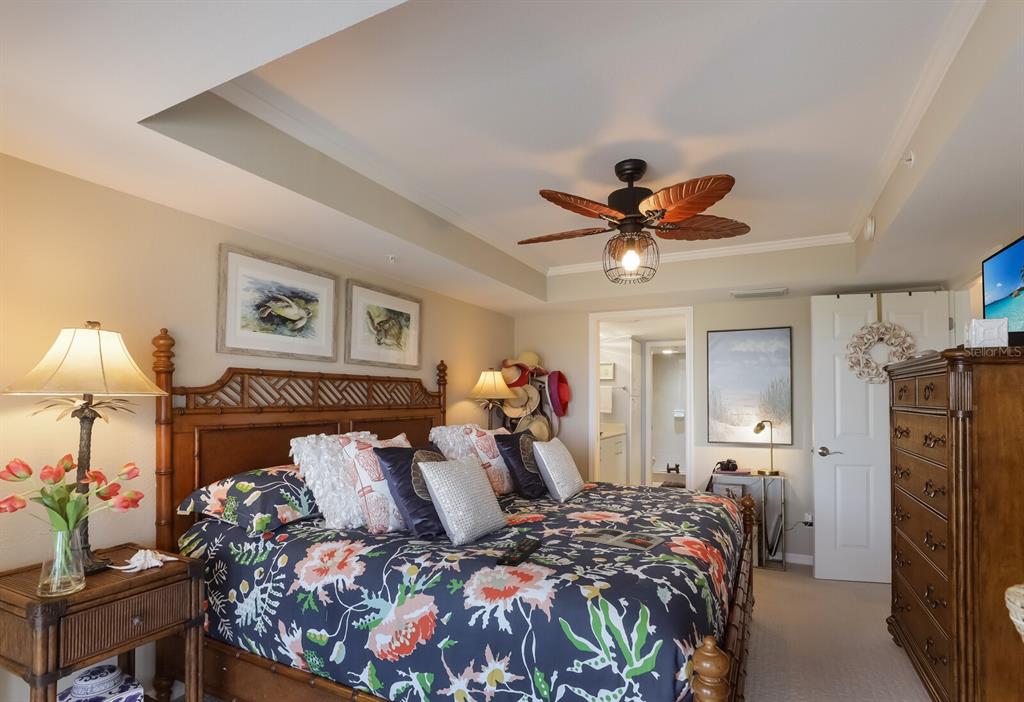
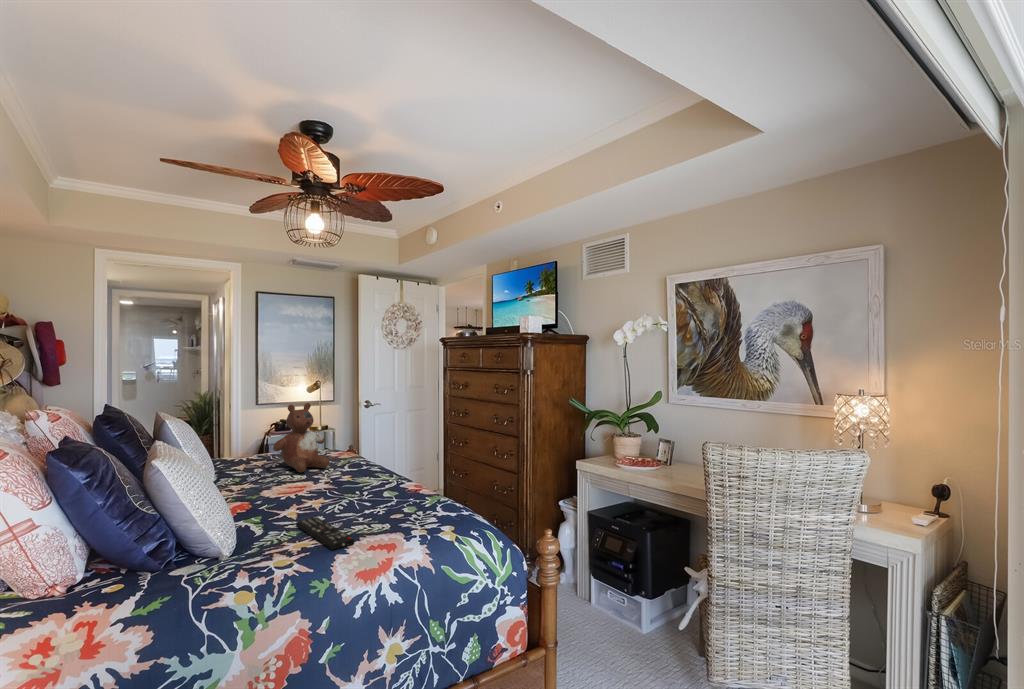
stuffed bear: none [613,442,668,513] -> present [273,403,329,473]
magazine: present [575,528,665,551] -> none [322,484,403,507]

